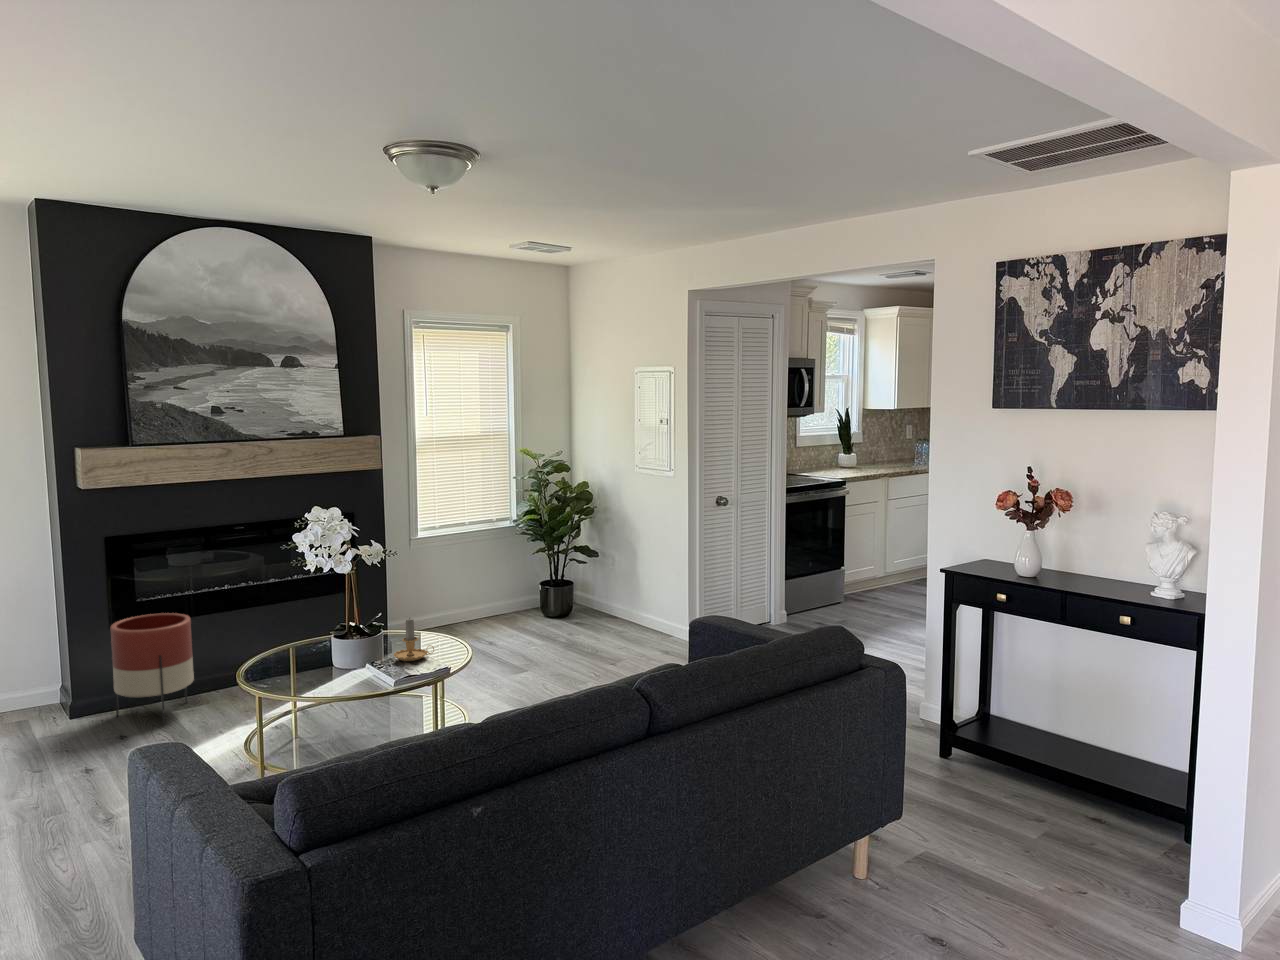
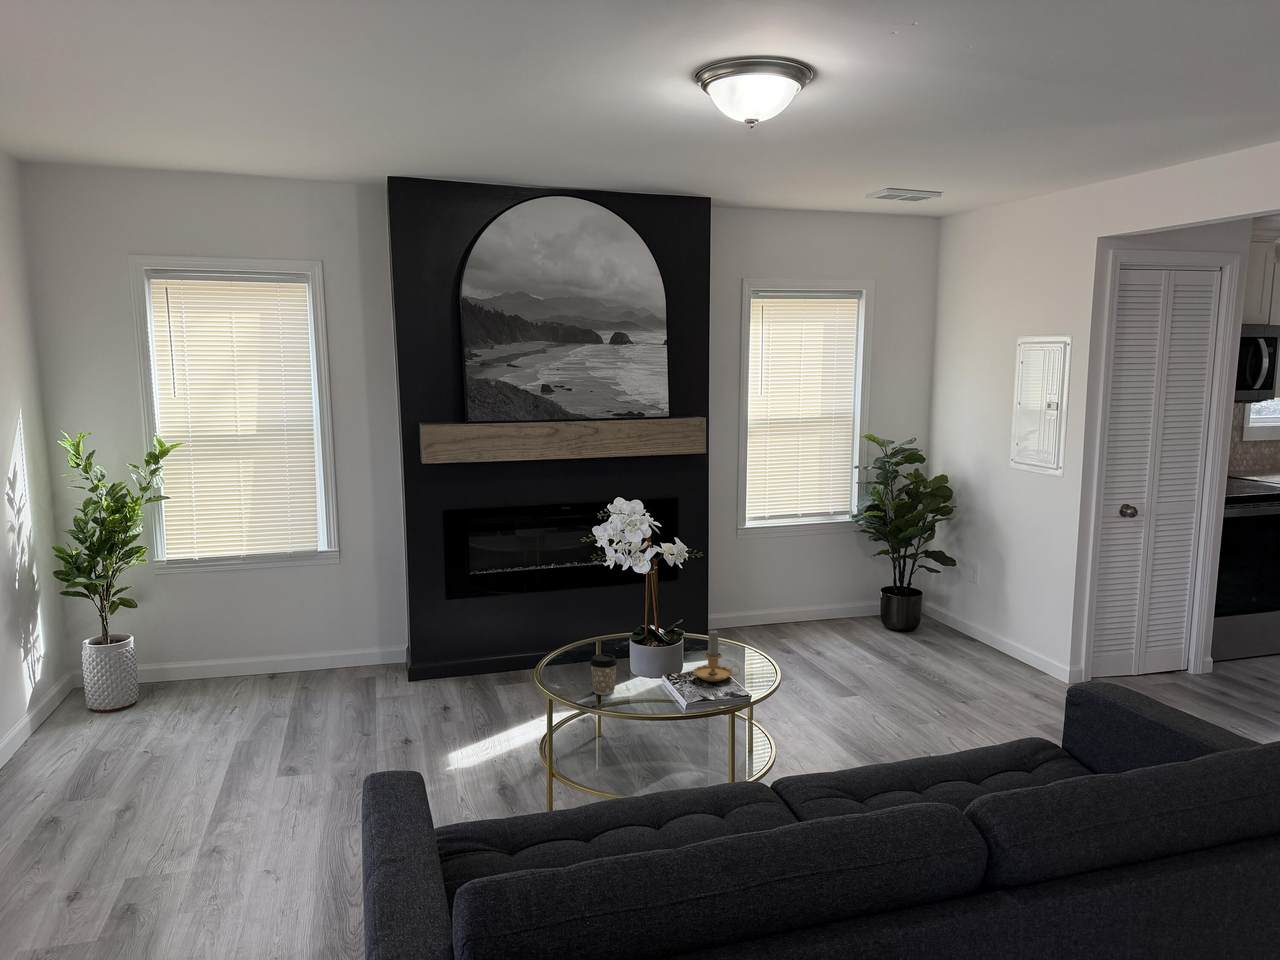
planter: present [111,613,194,725] -> none [440,589,513,703]
coffee cup: none [302,648,327,683] -> present [590,654,617,695]

